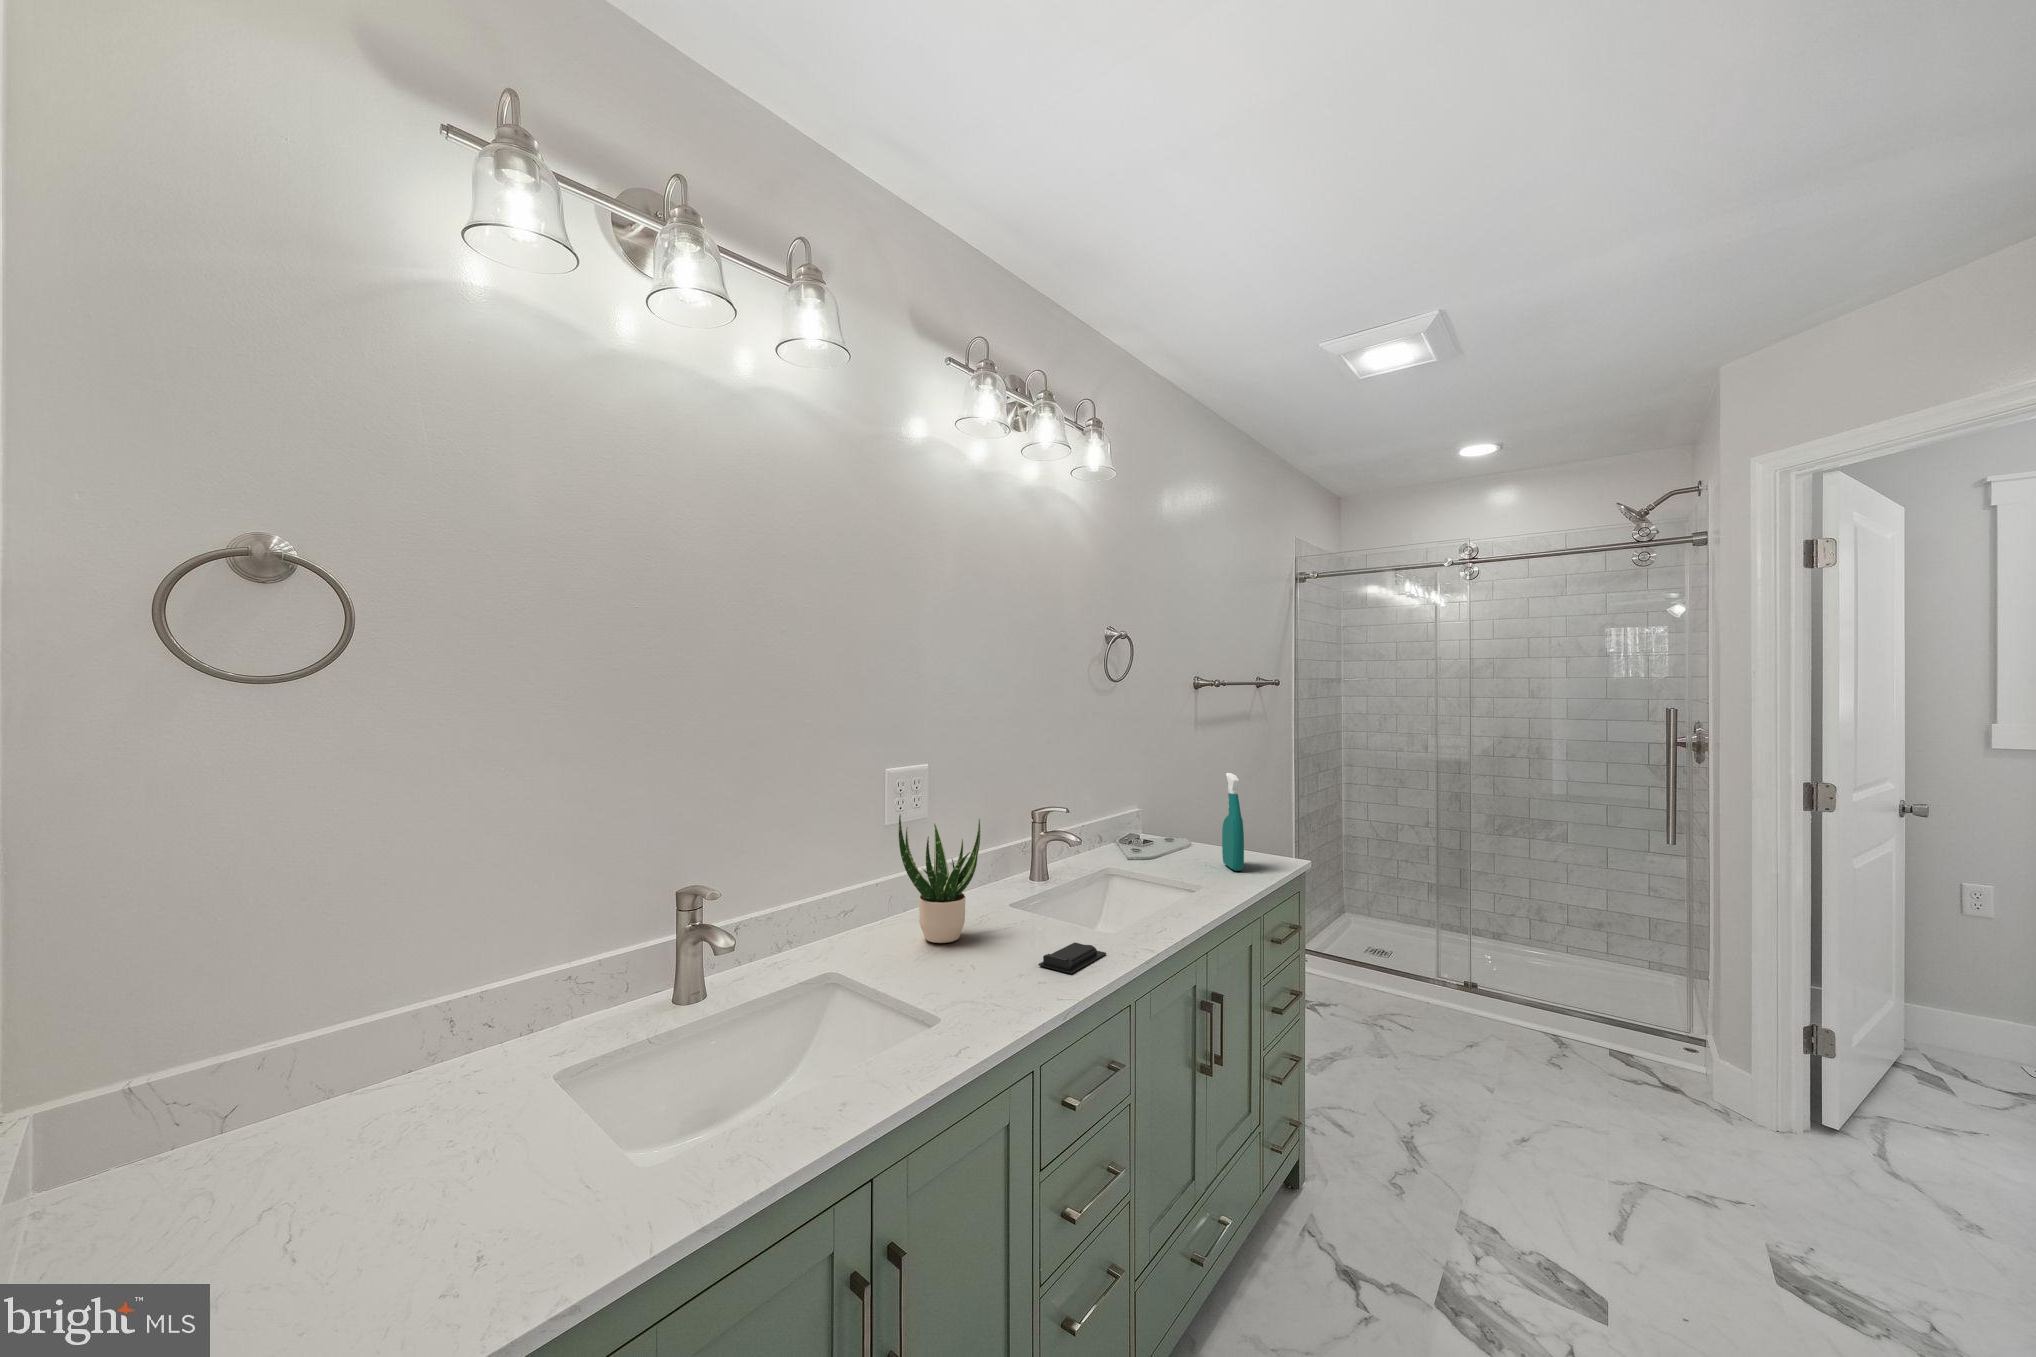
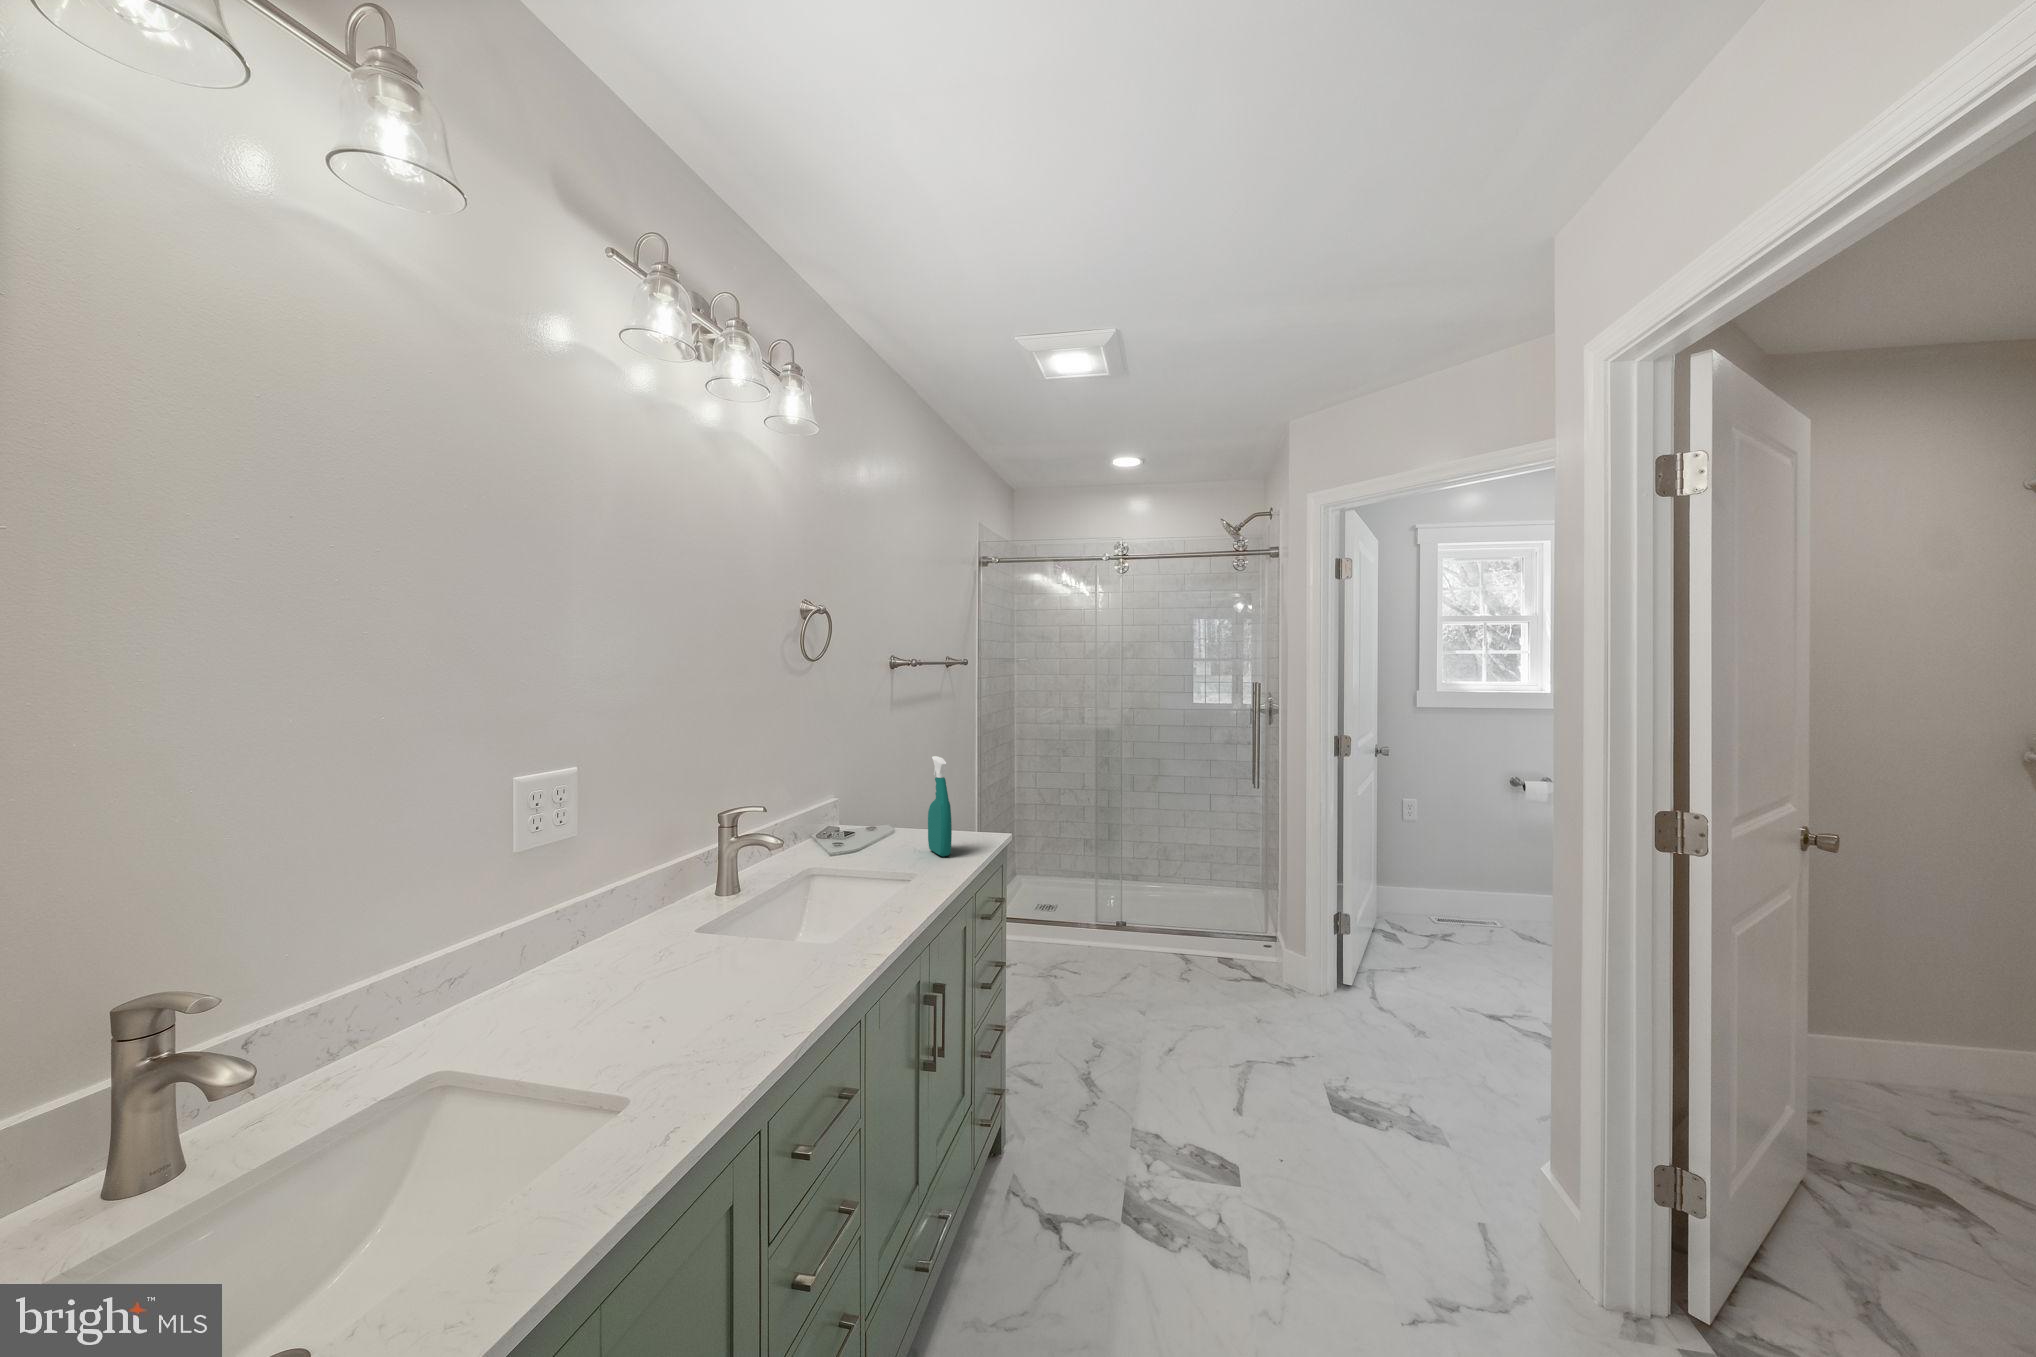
potted plant: present [899,815,980,943] -> none [544,832,662,999]
soap bar: present [1038,943,1106,973] -> none [748,969,828,1010]

